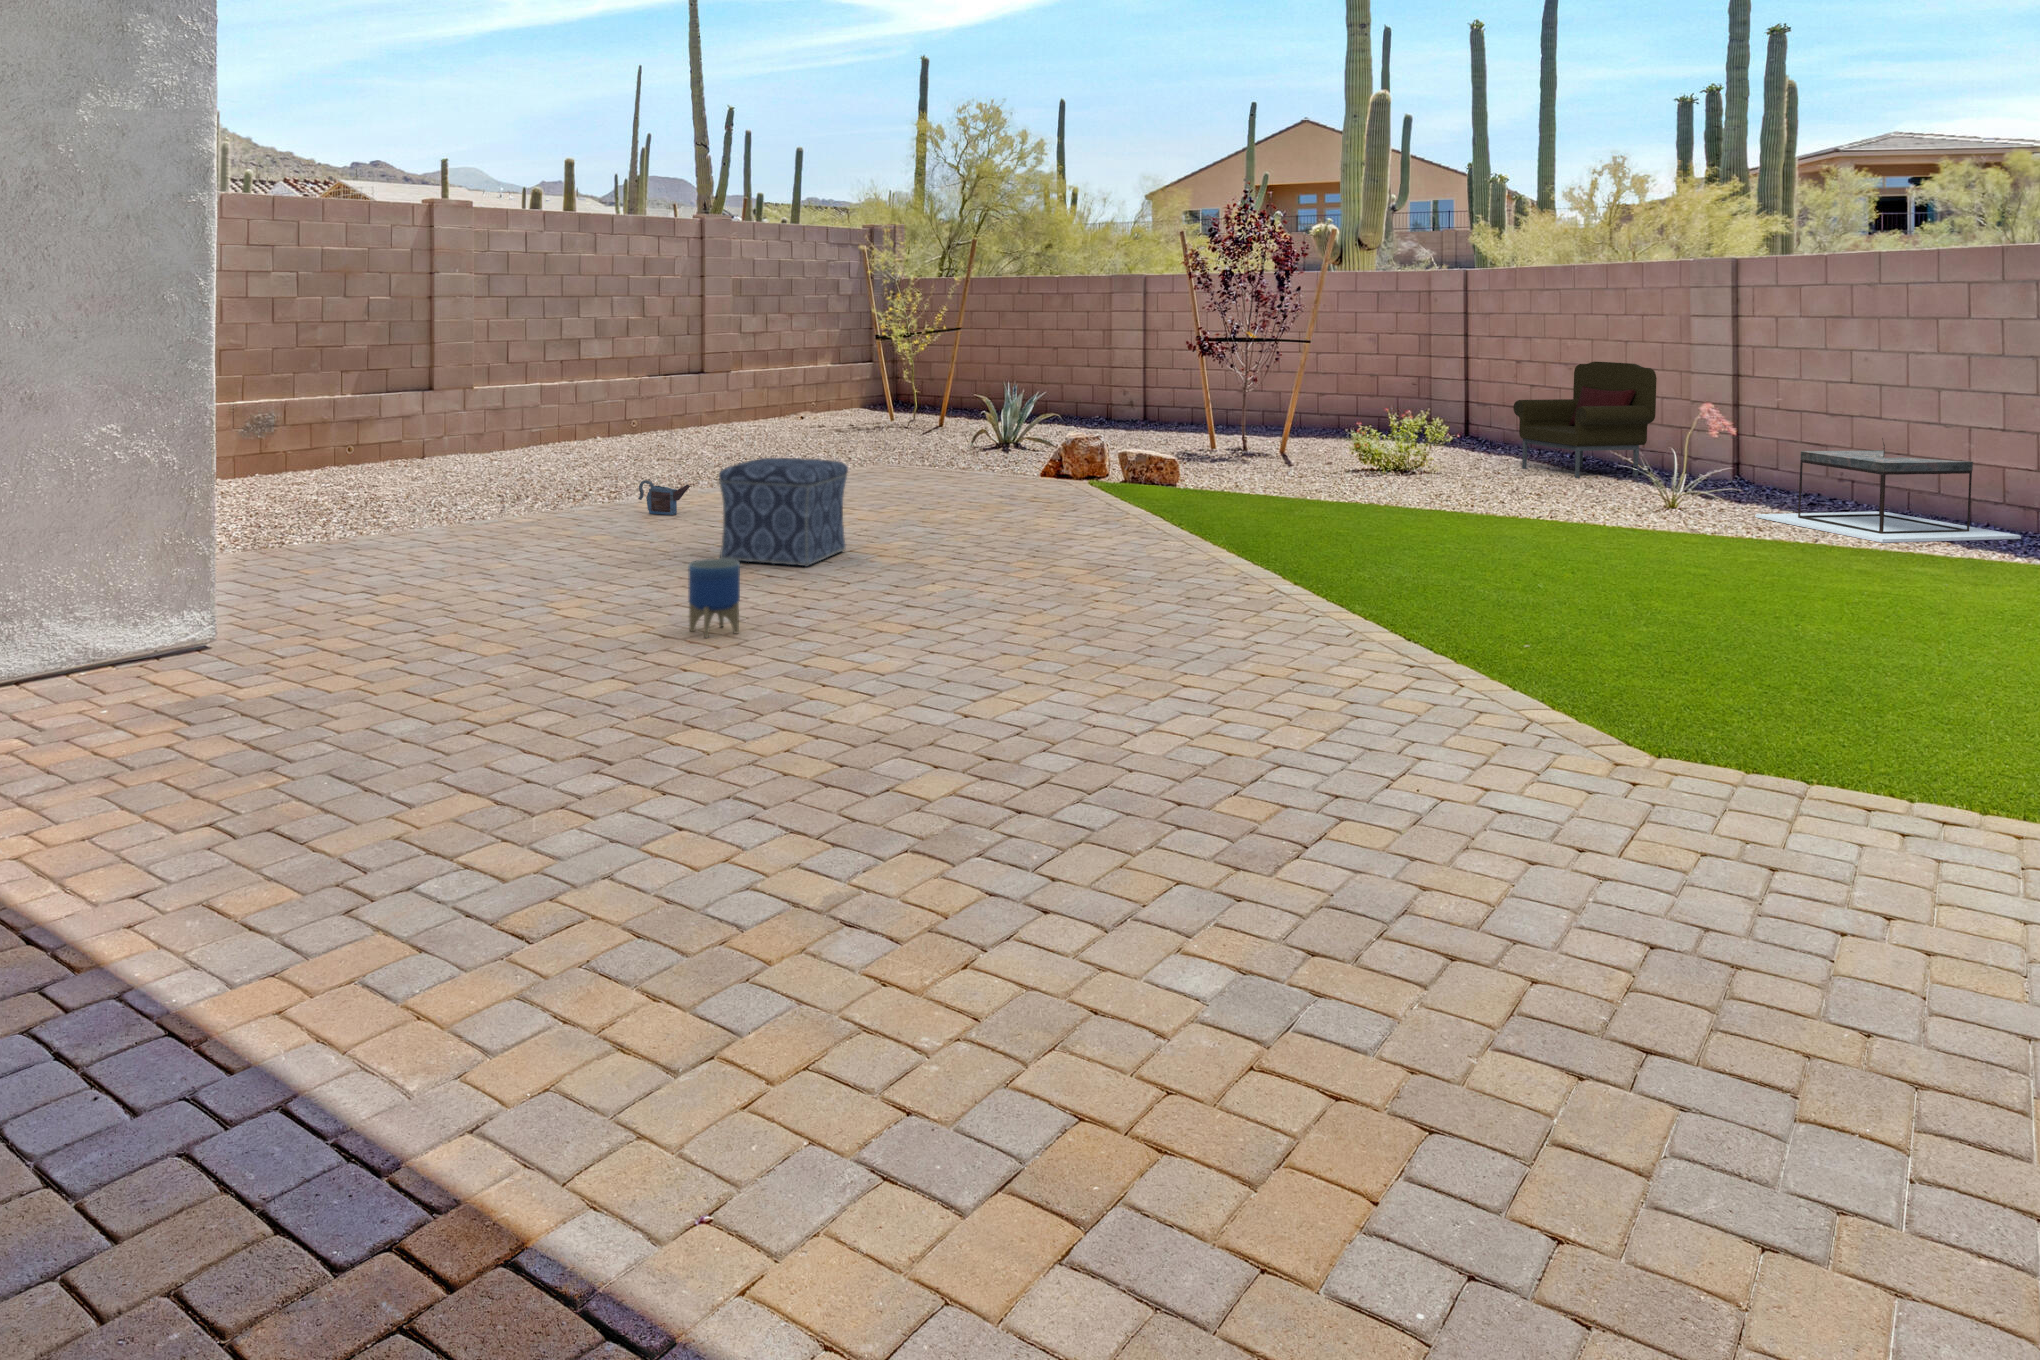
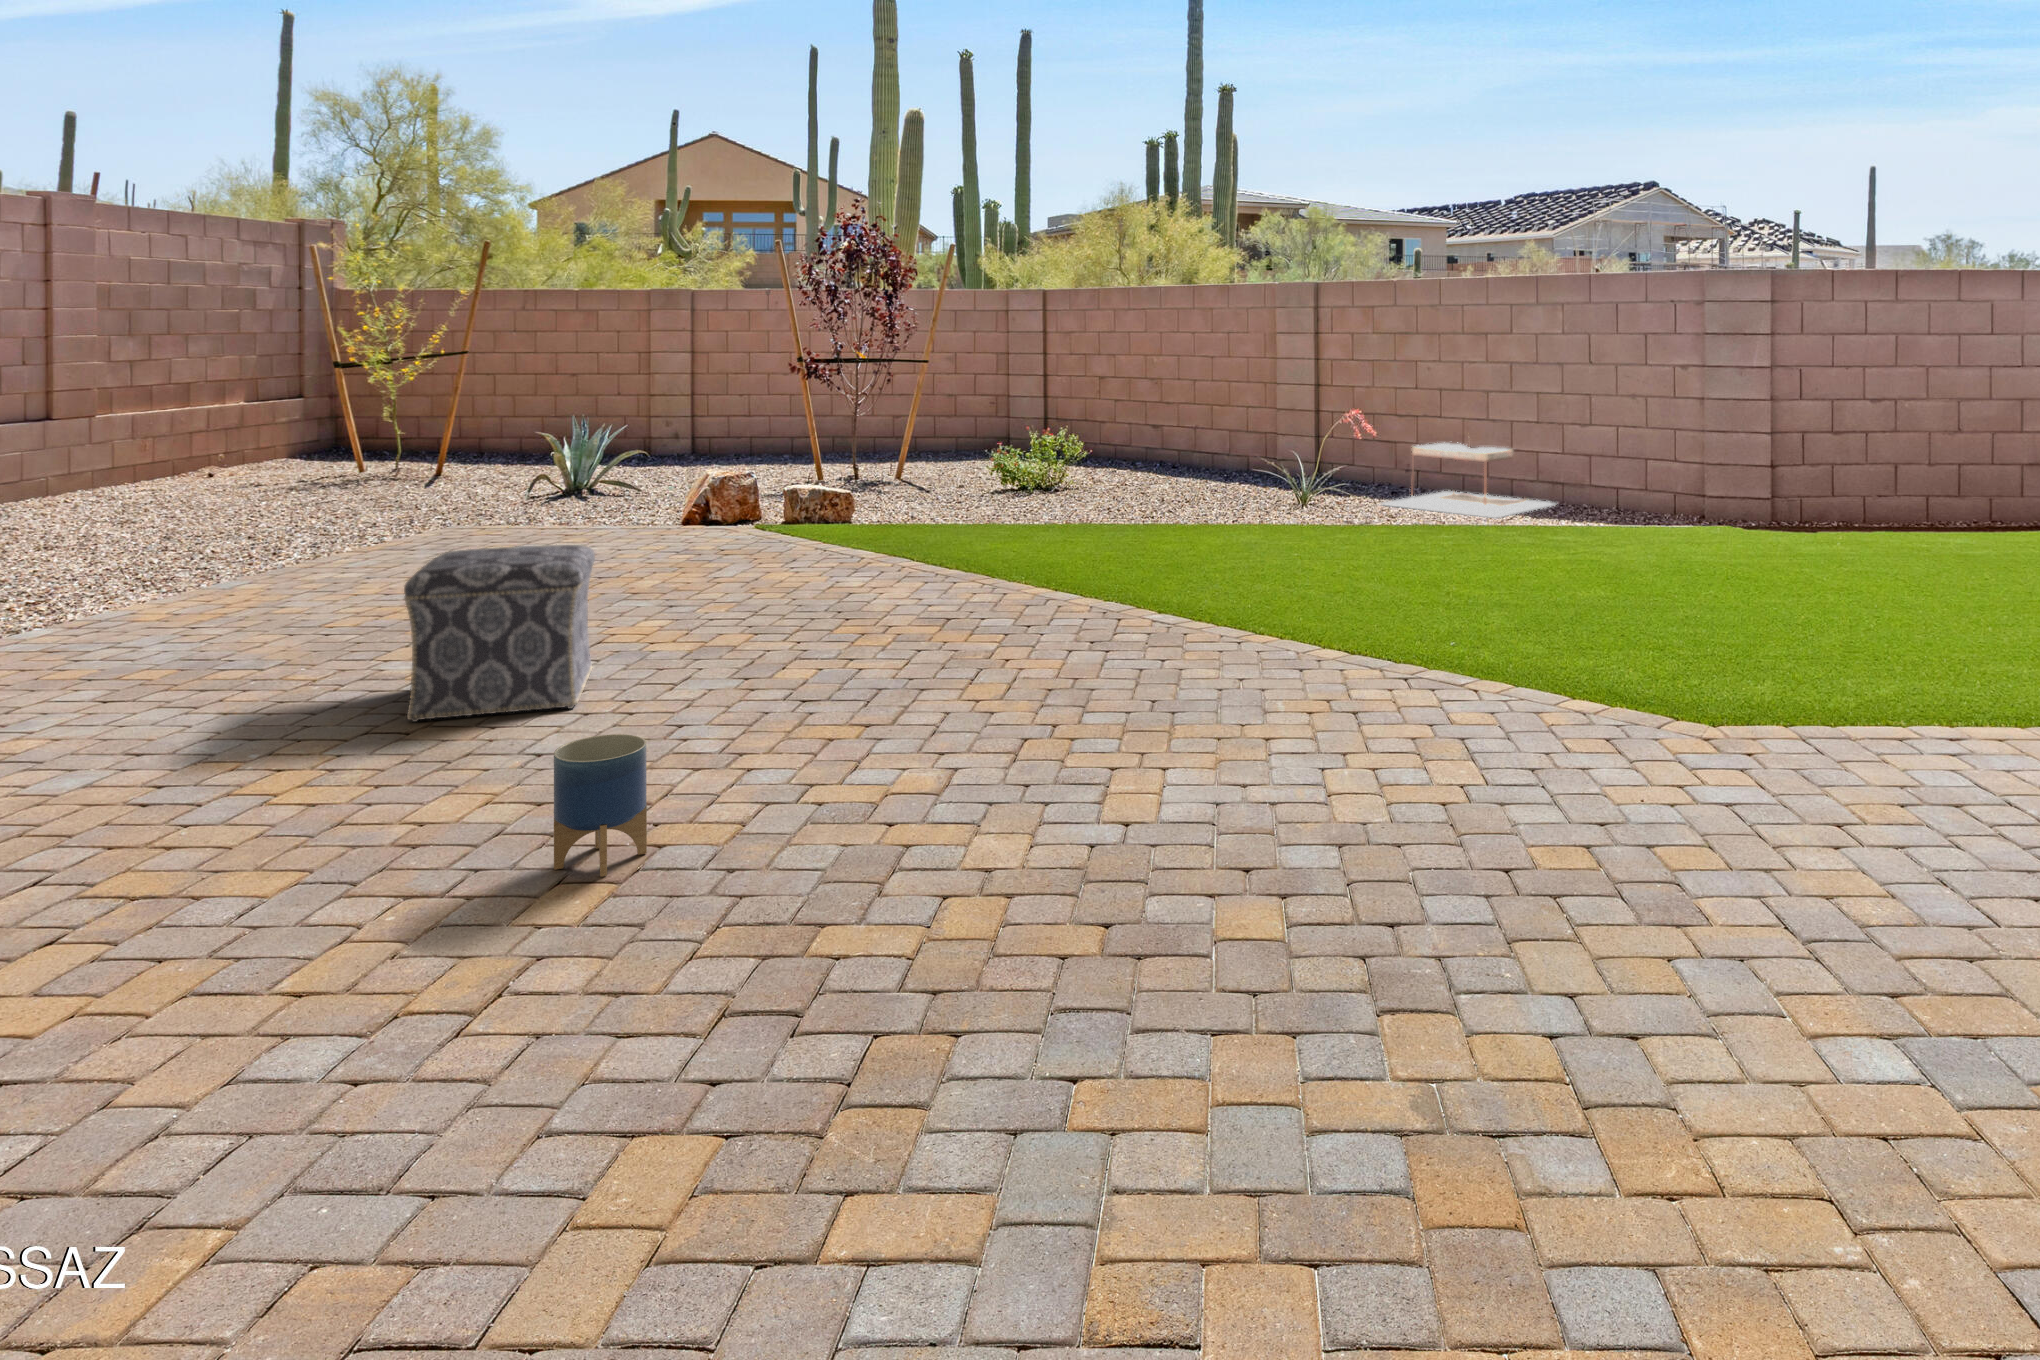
armchair: present [1513,362,1657,478] -> none [1122,373,1244,481]
watering can: present [638,480,690,515] -> none [112,601,227,656]

